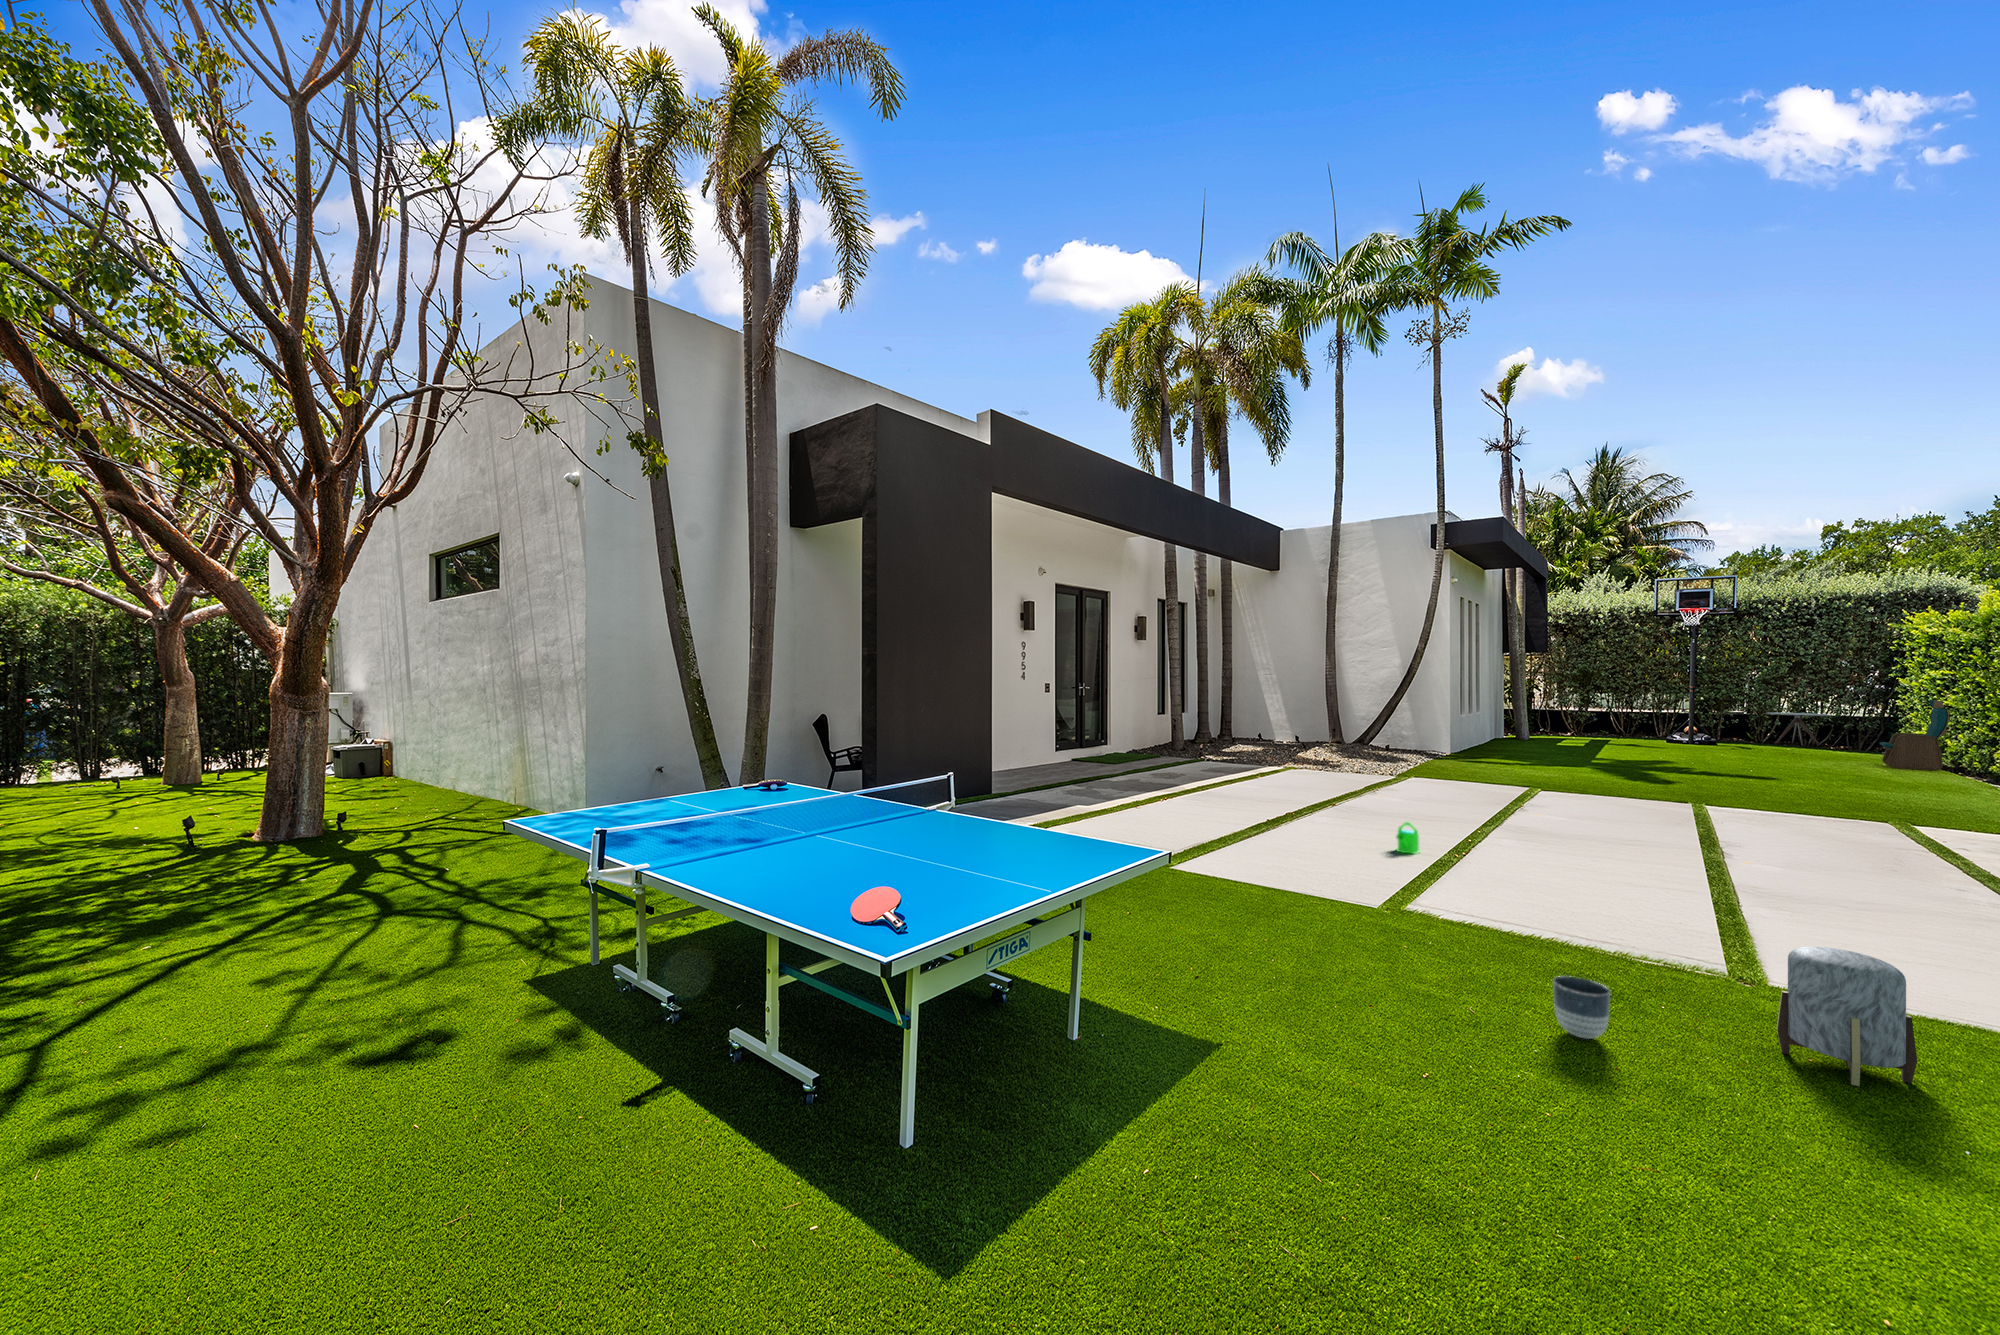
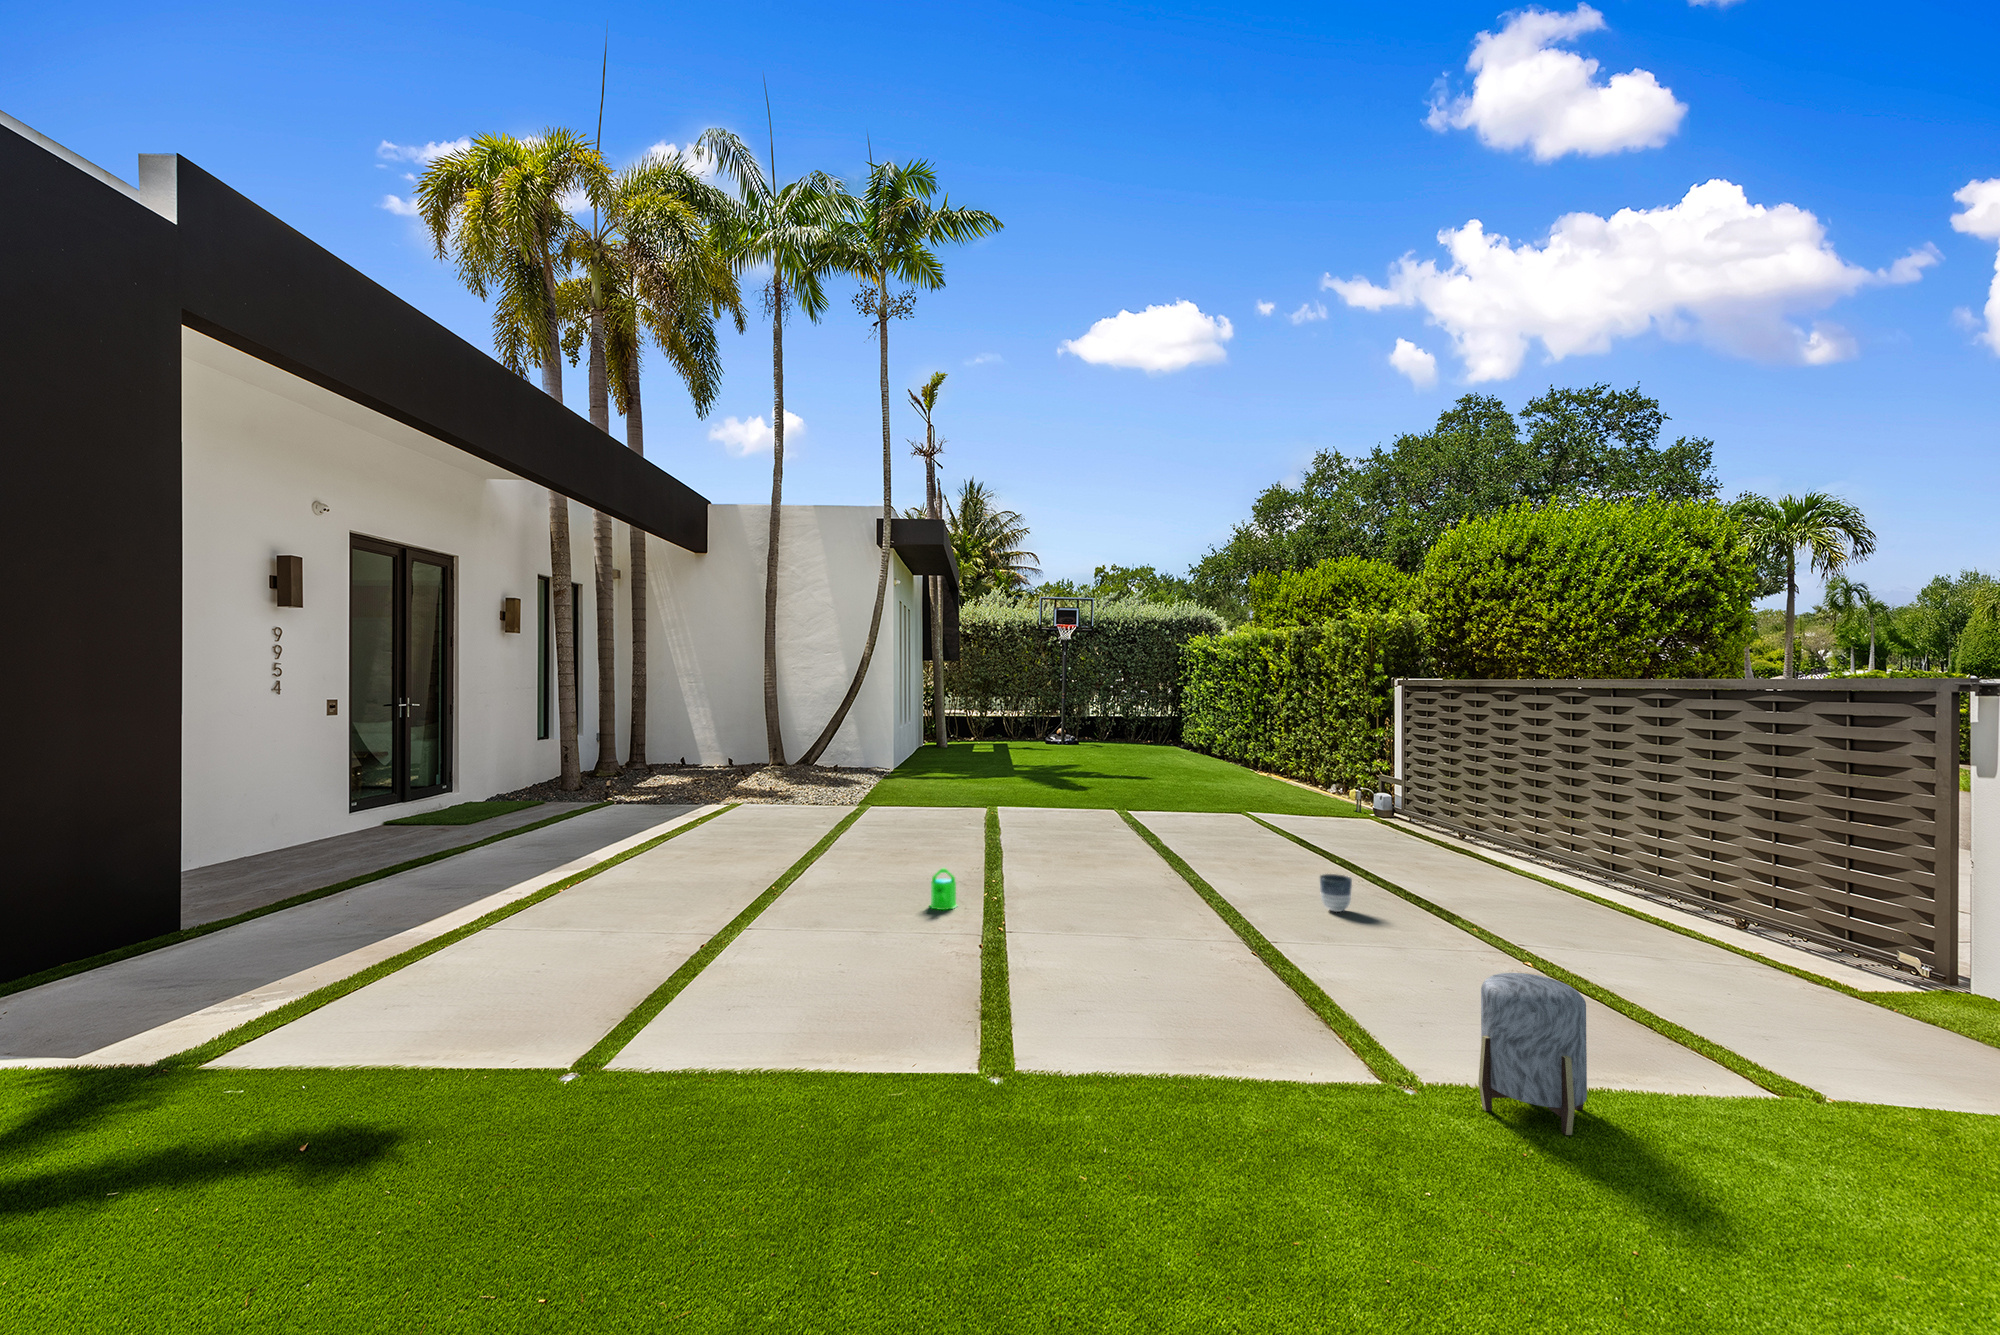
armchair: present [1880,700,1949,770] -> none [1187,702,1224,758]
round table: present [1766,713,1831,745] -> none [1108,716,1146,743]
planter: present [1553,976,1610,1039] -> present [1320,874,1352,912]

